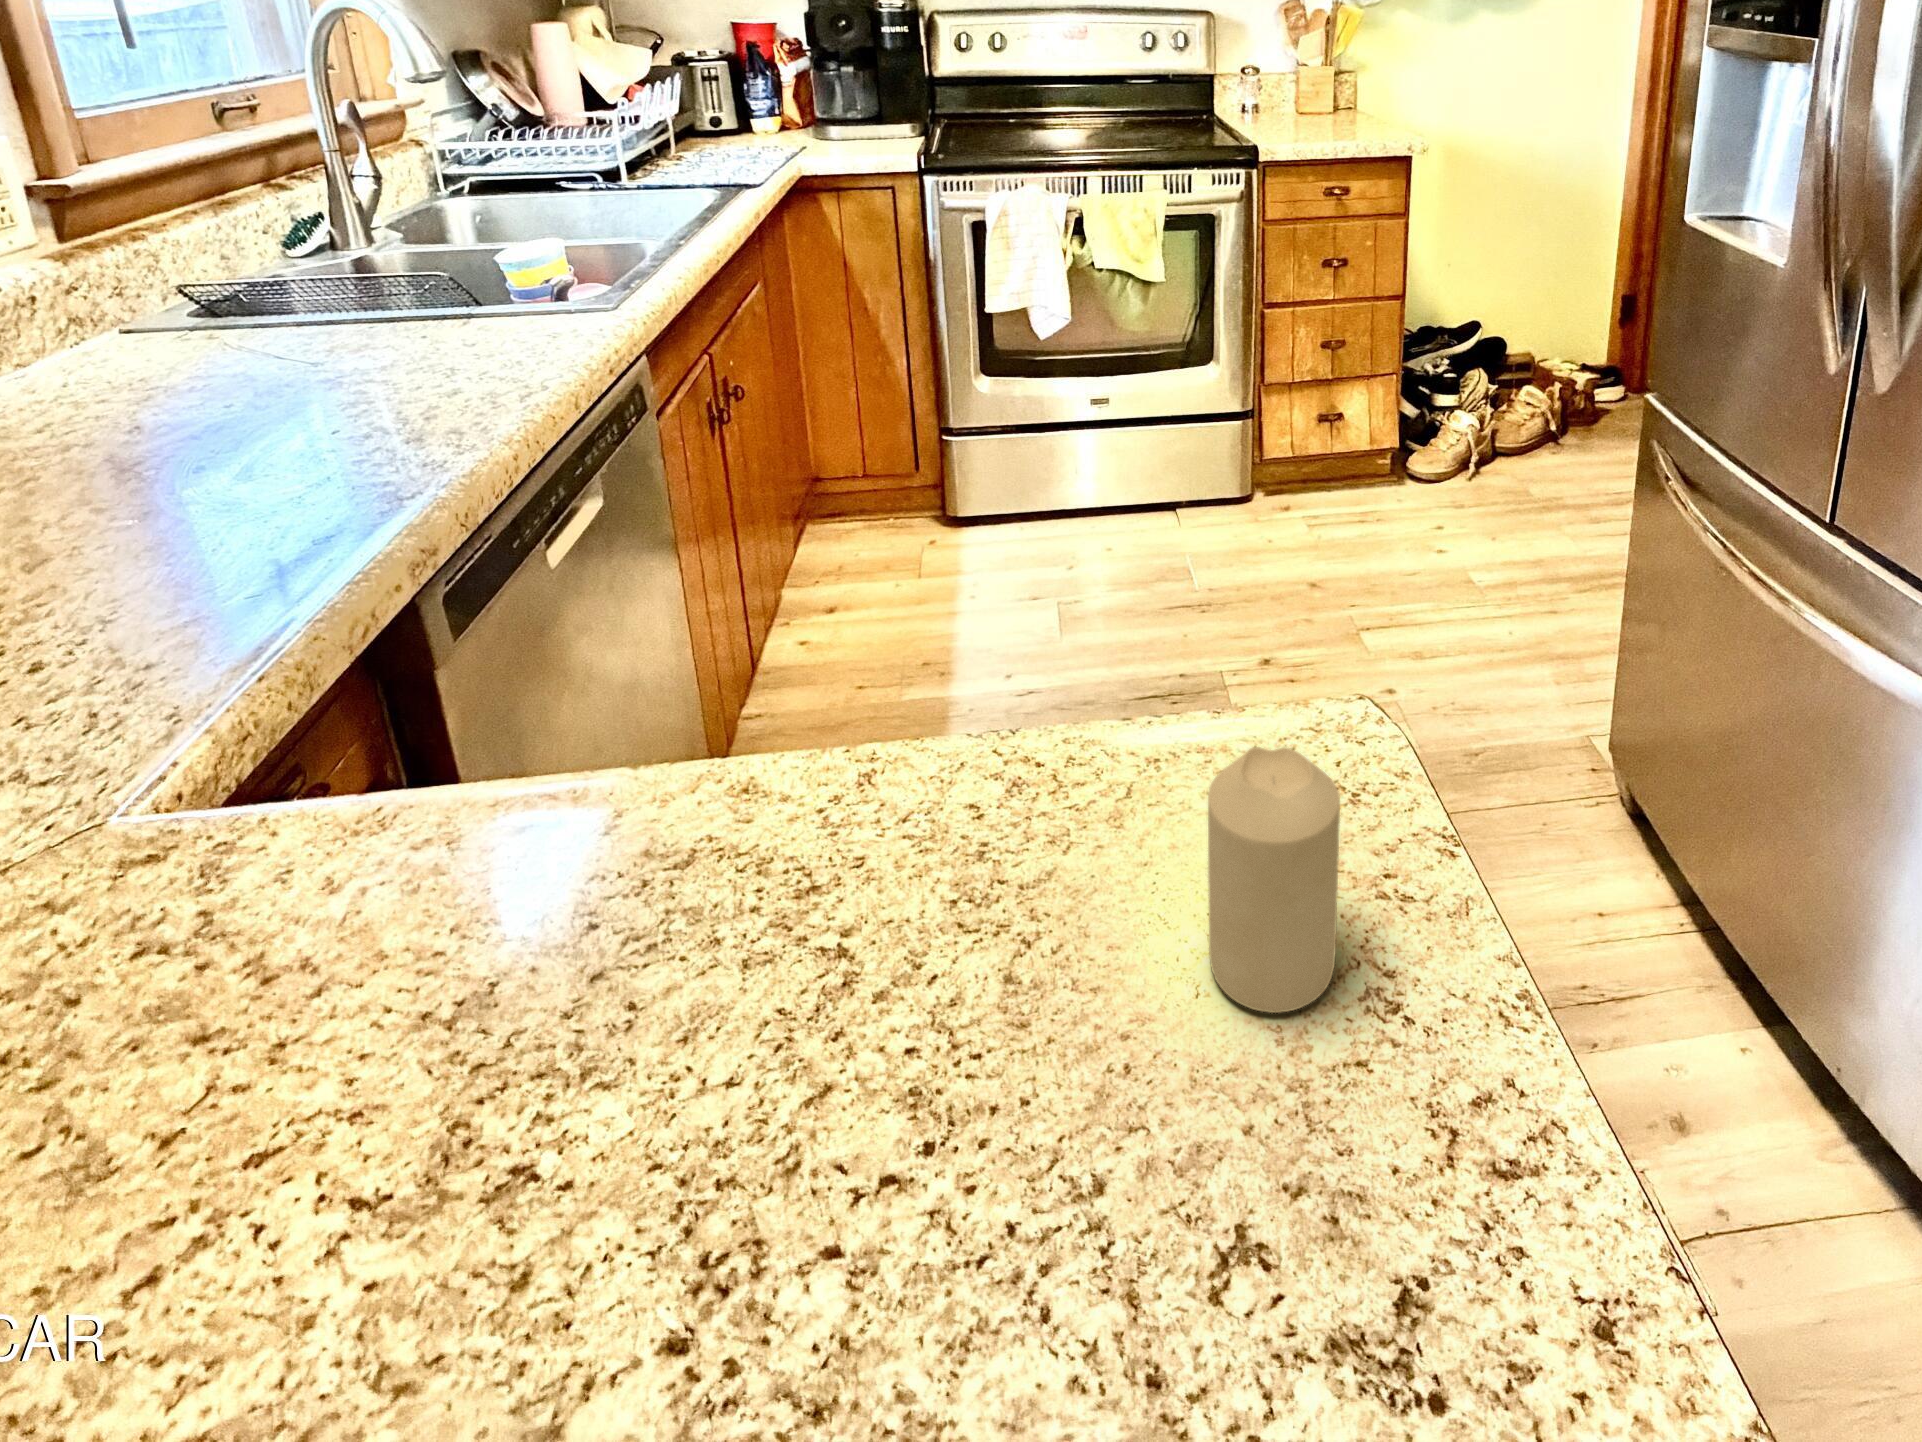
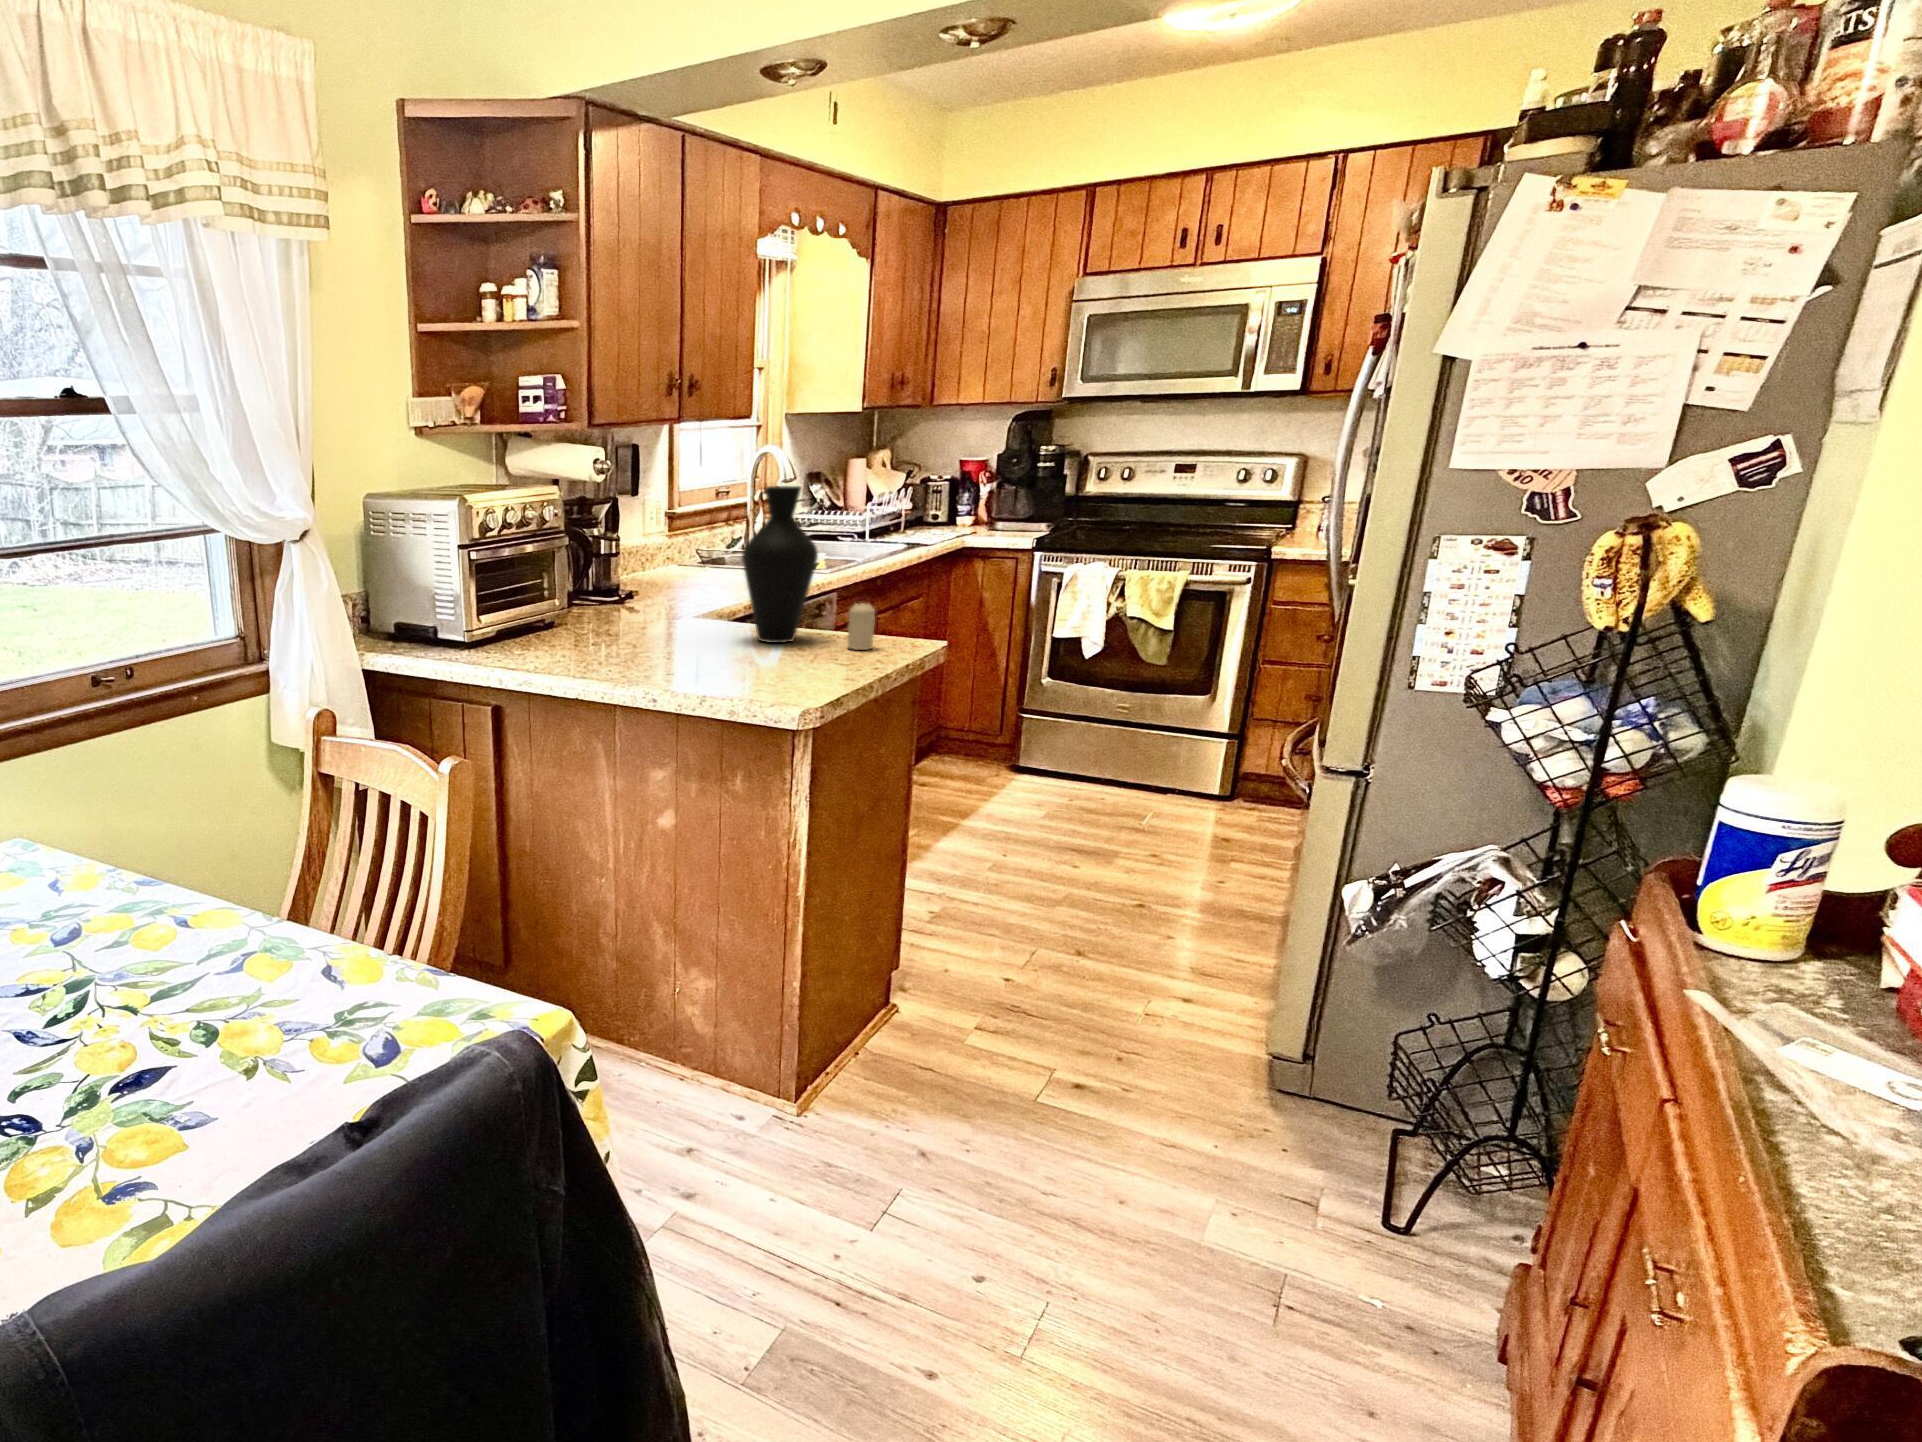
vase: none [437,166,950,1116] -> present [742,486,818,643]

